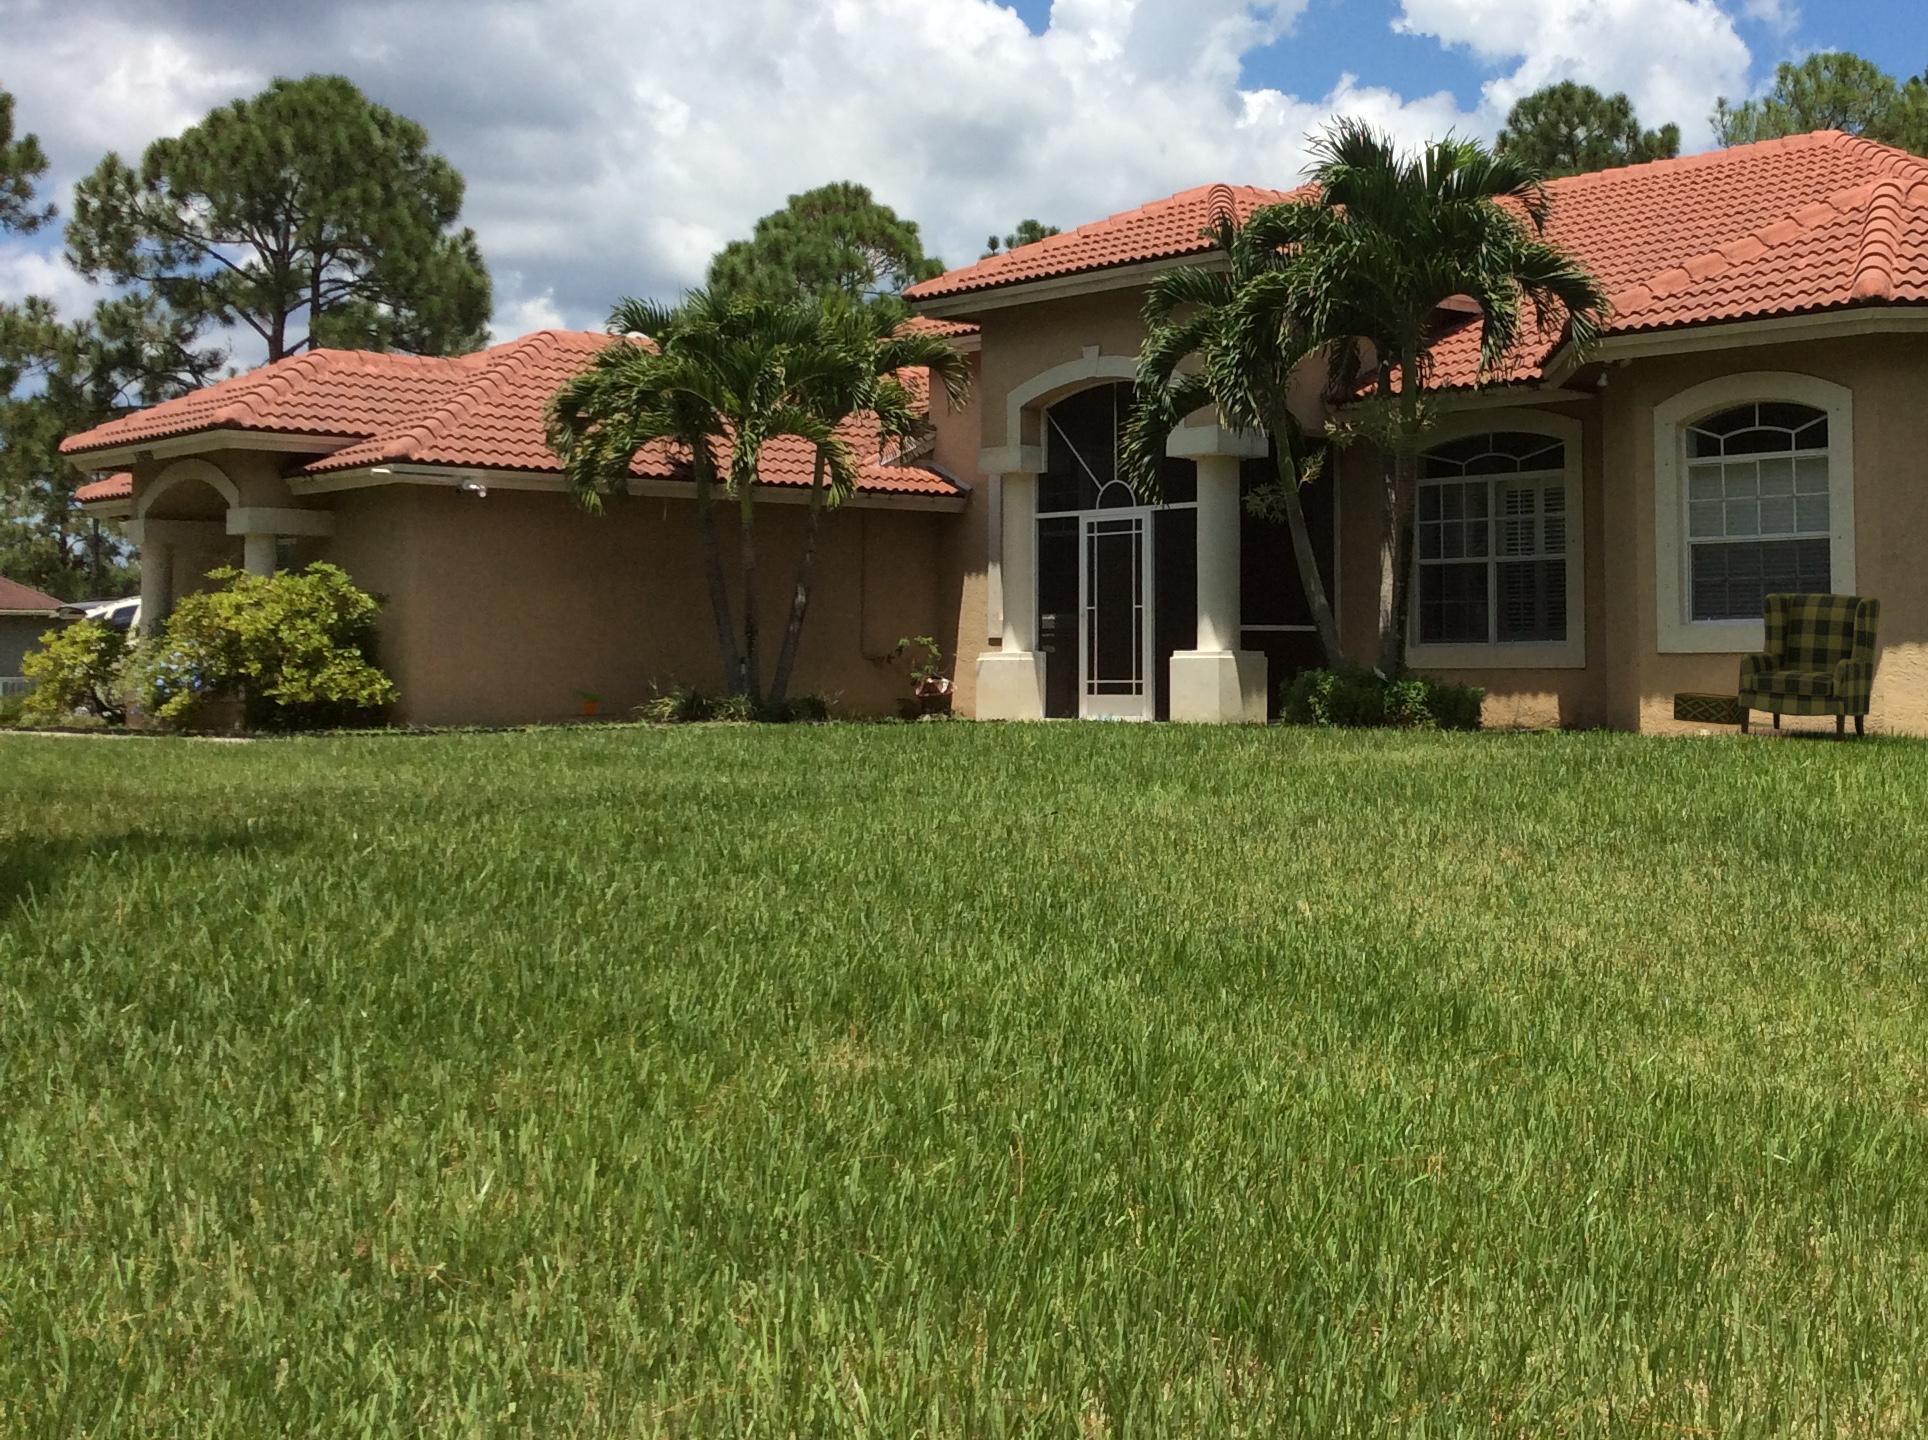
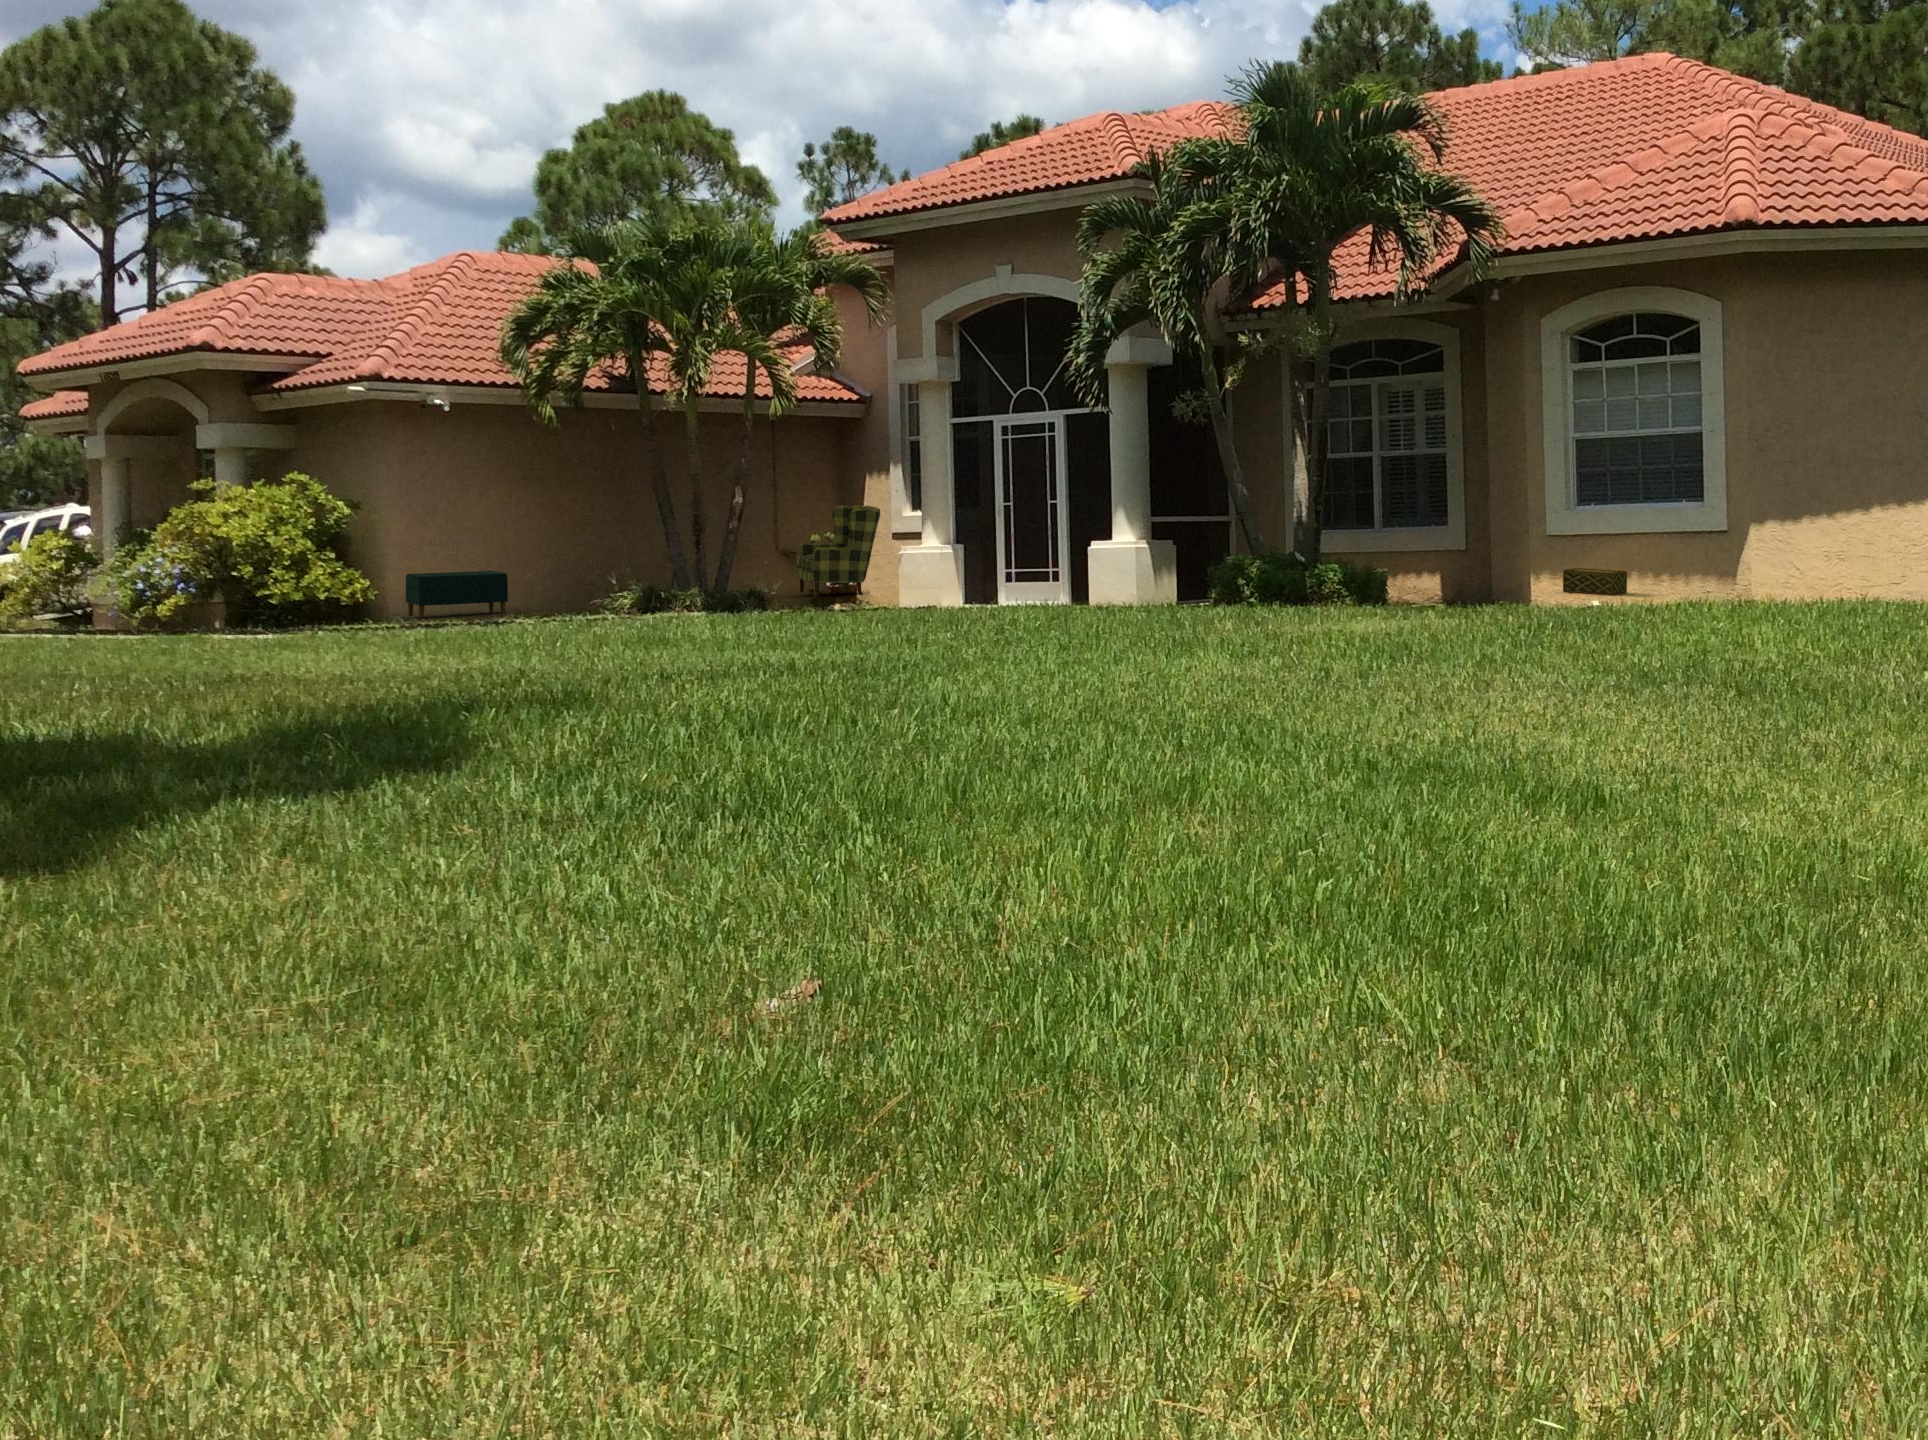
chair: present [1738,593,1880,741] -> present [797,506,880,597]
bench: none [434,672,546,723] -> present [406,571,508,619]
potted plant: present [570,689,610,715] -> none [523,585,567,609]

